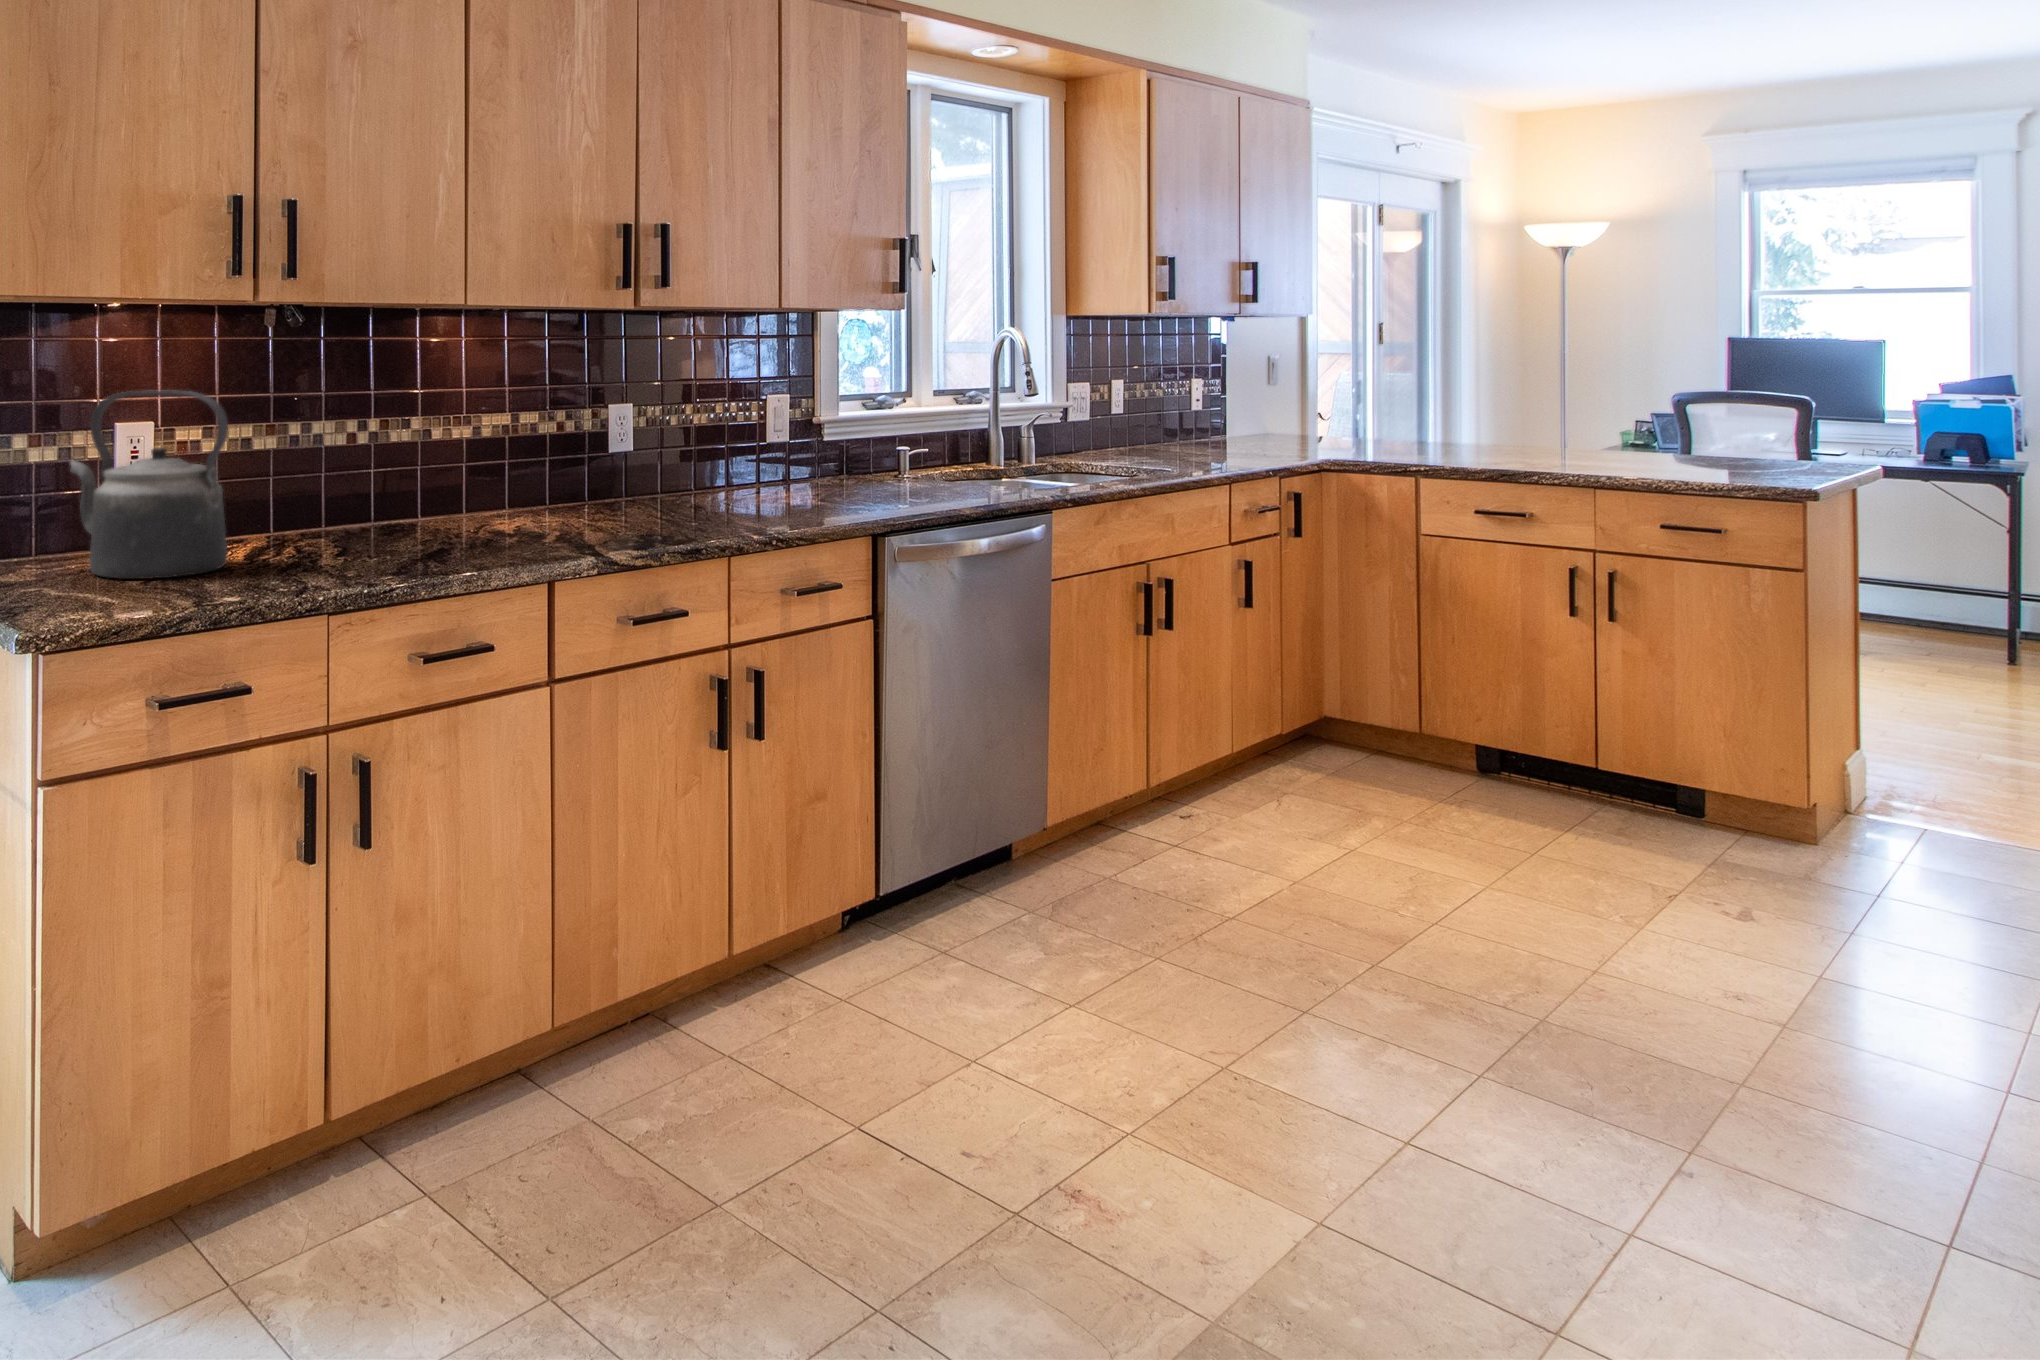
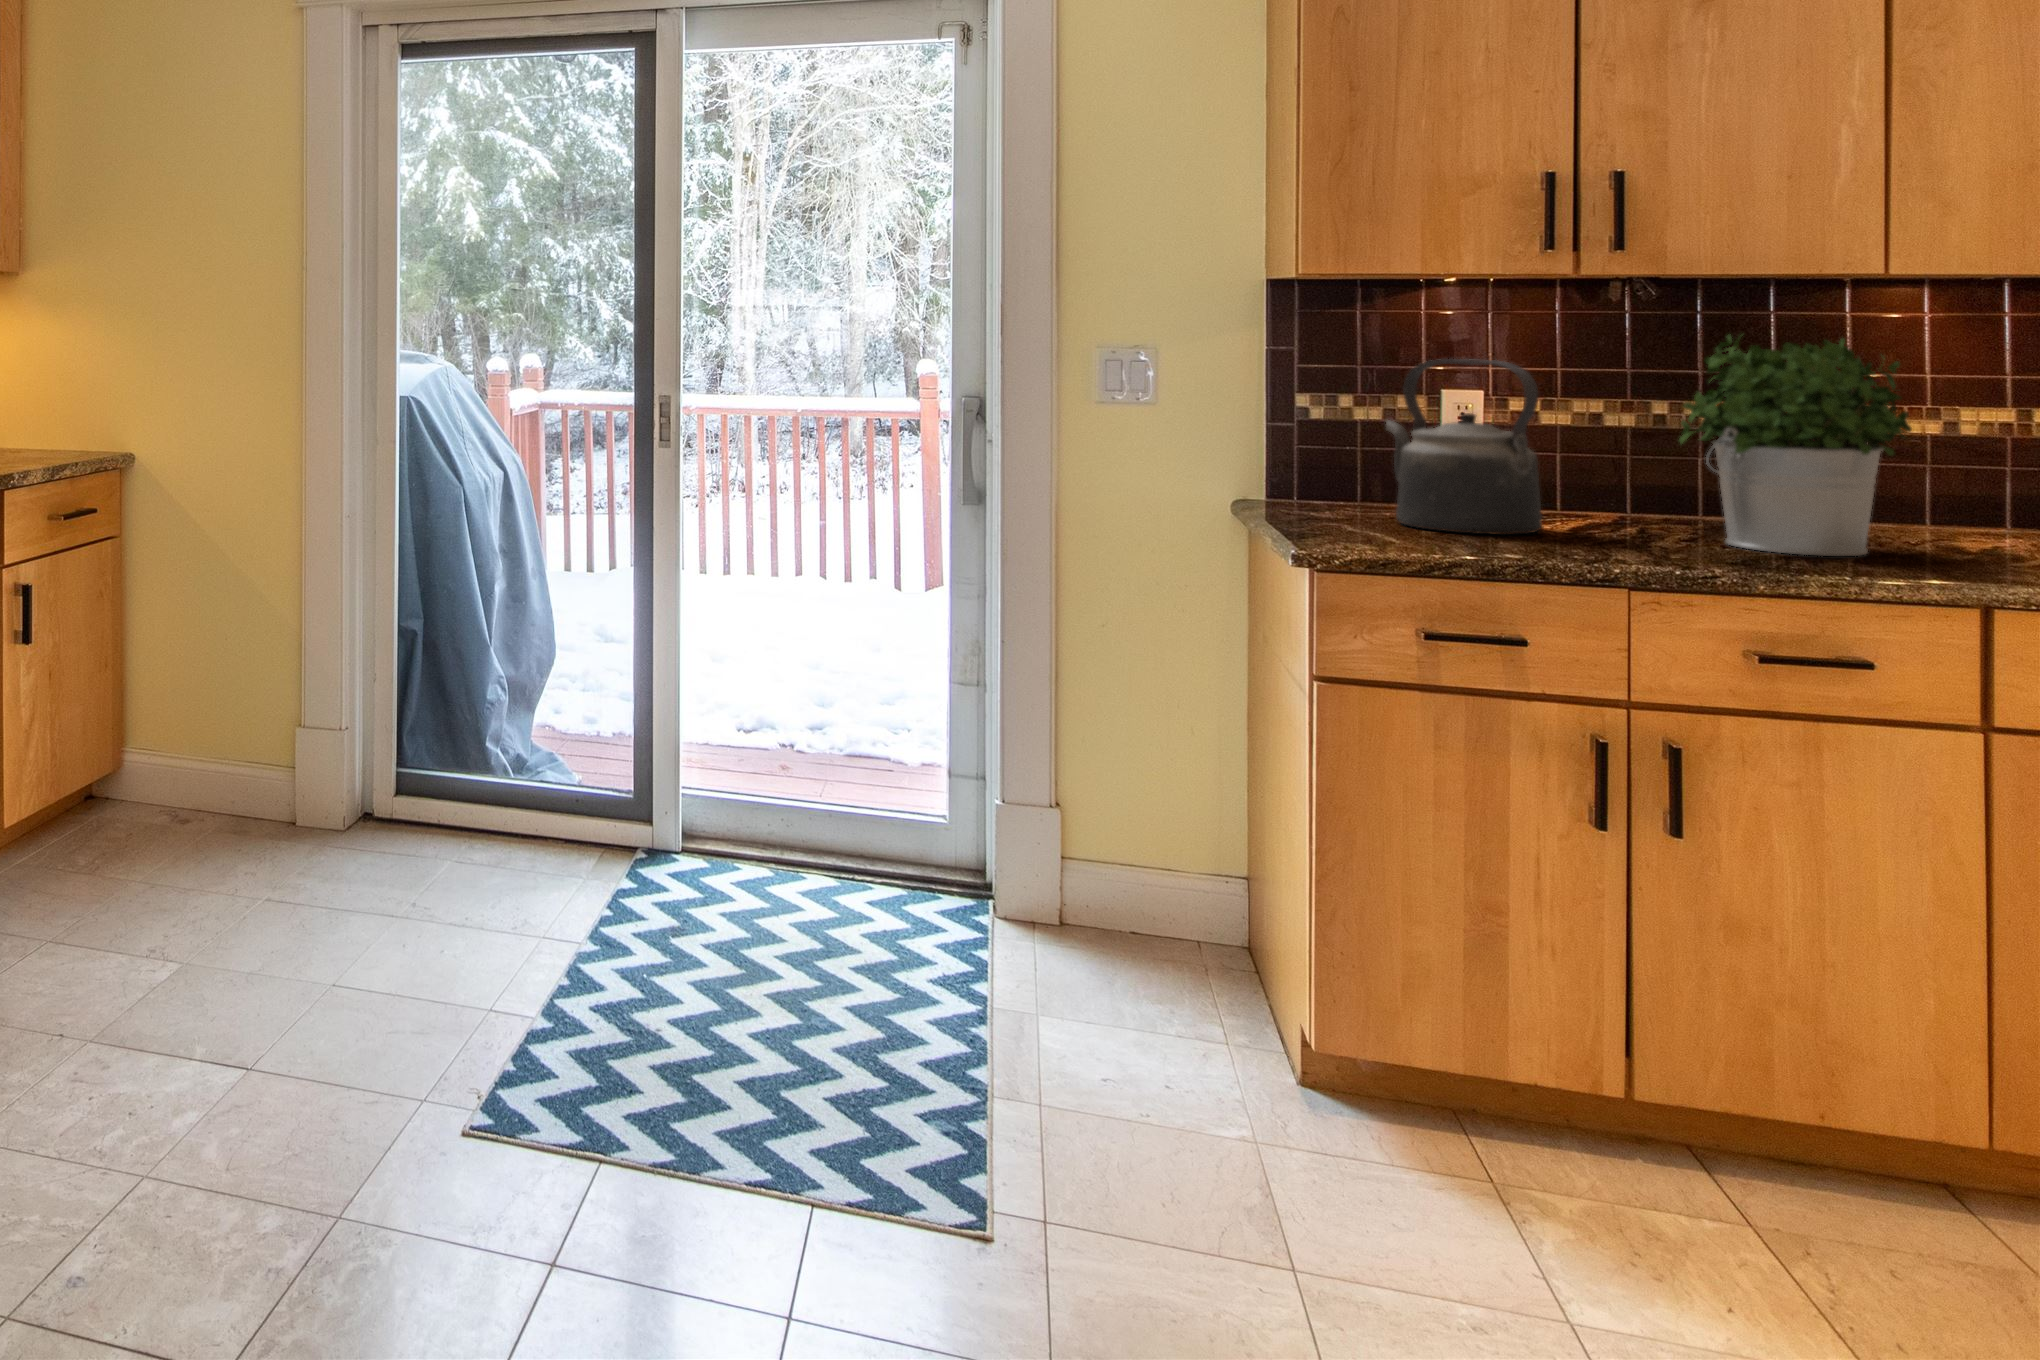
potted plant: none [333,359,489,557] -> present [1680,335,1912,556]

